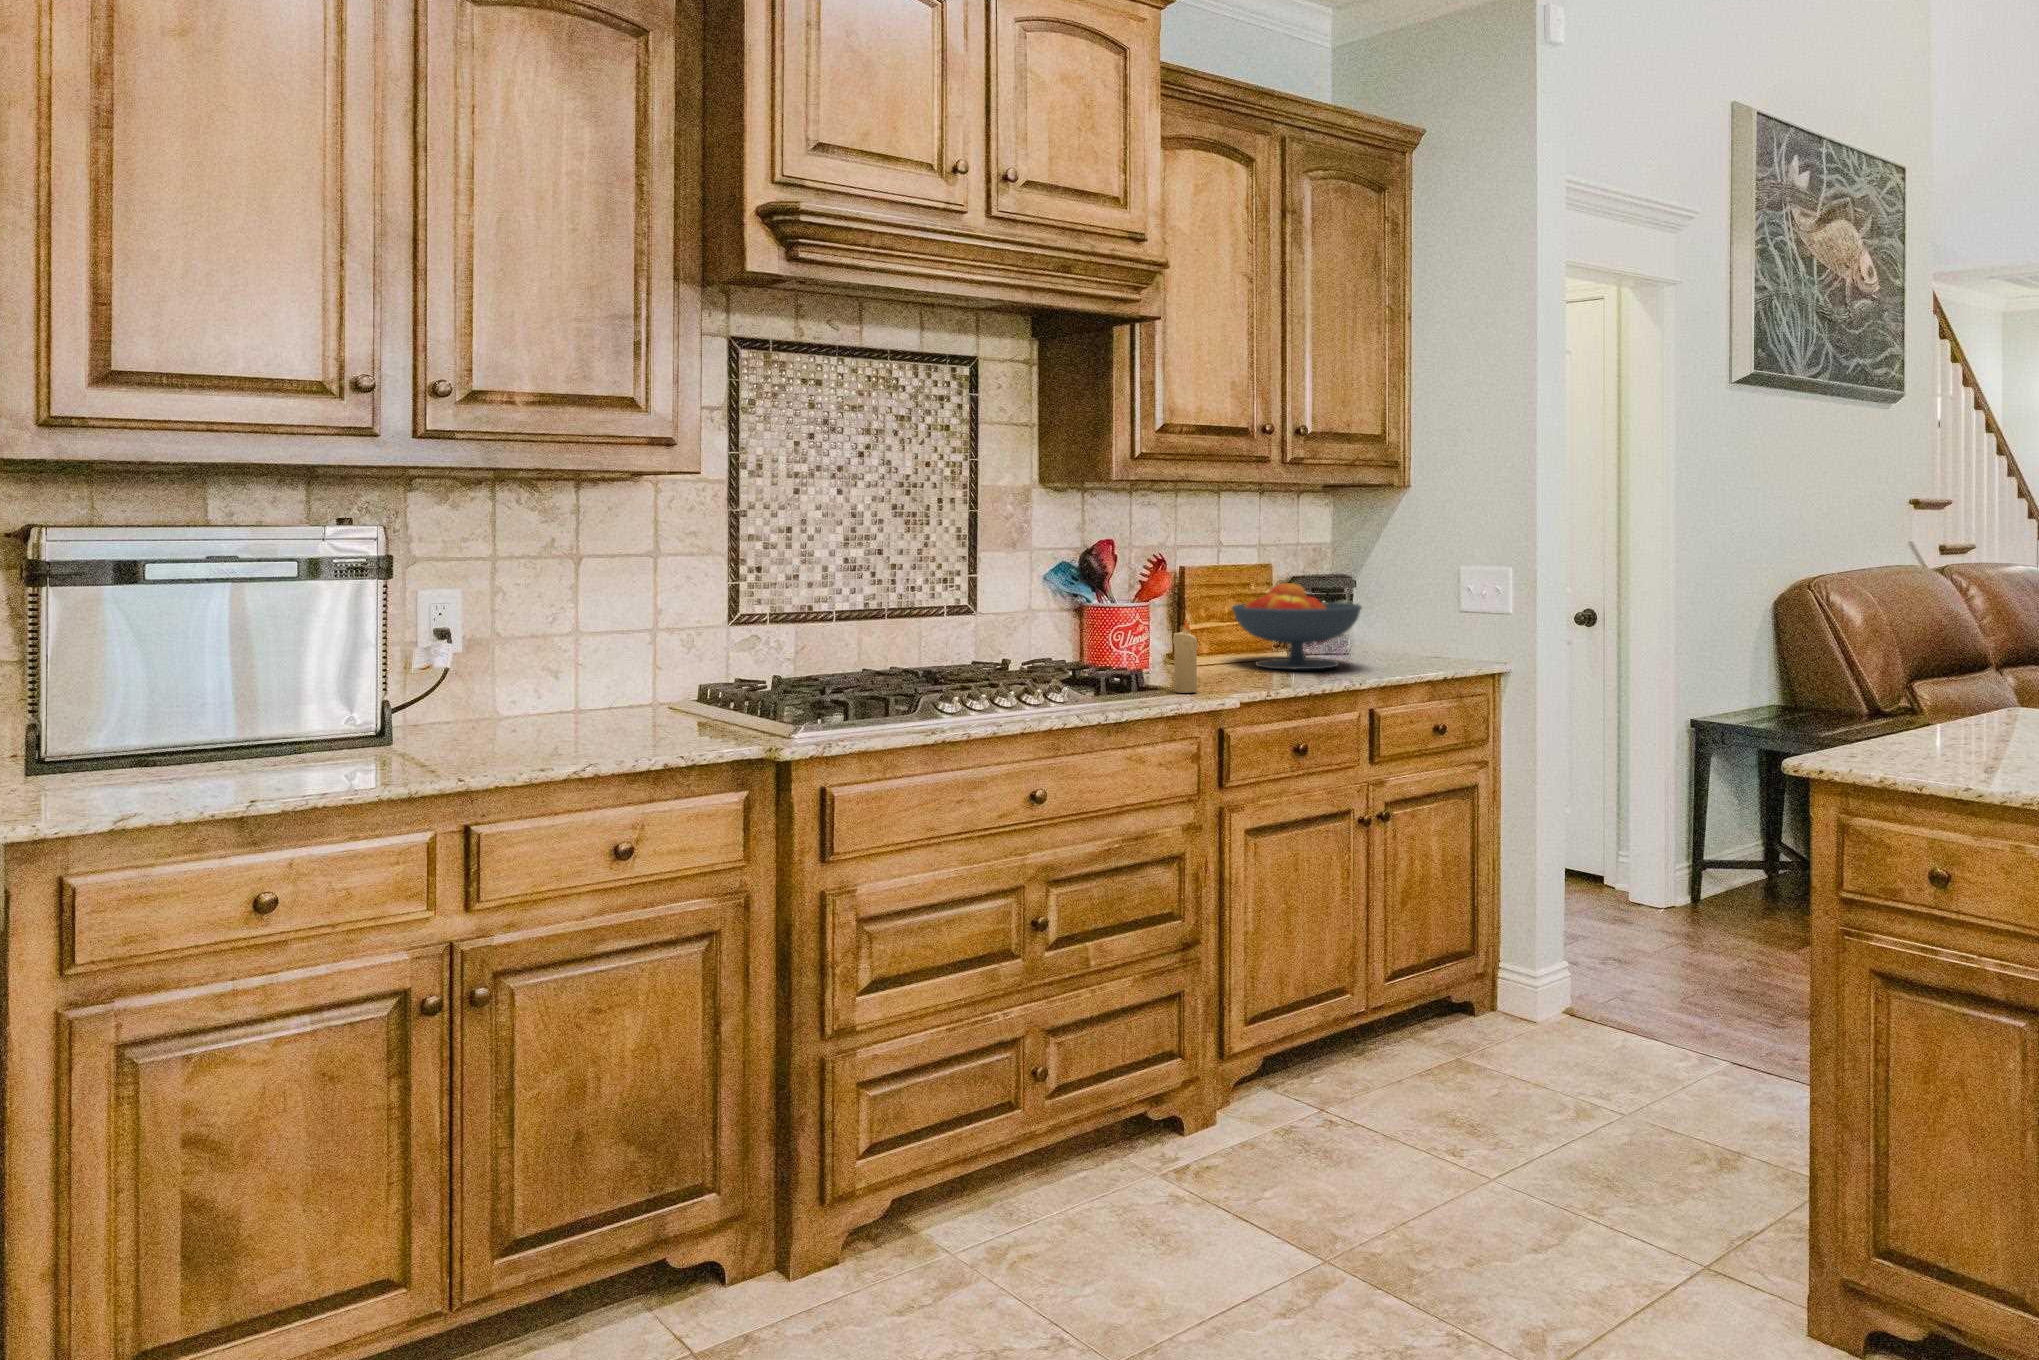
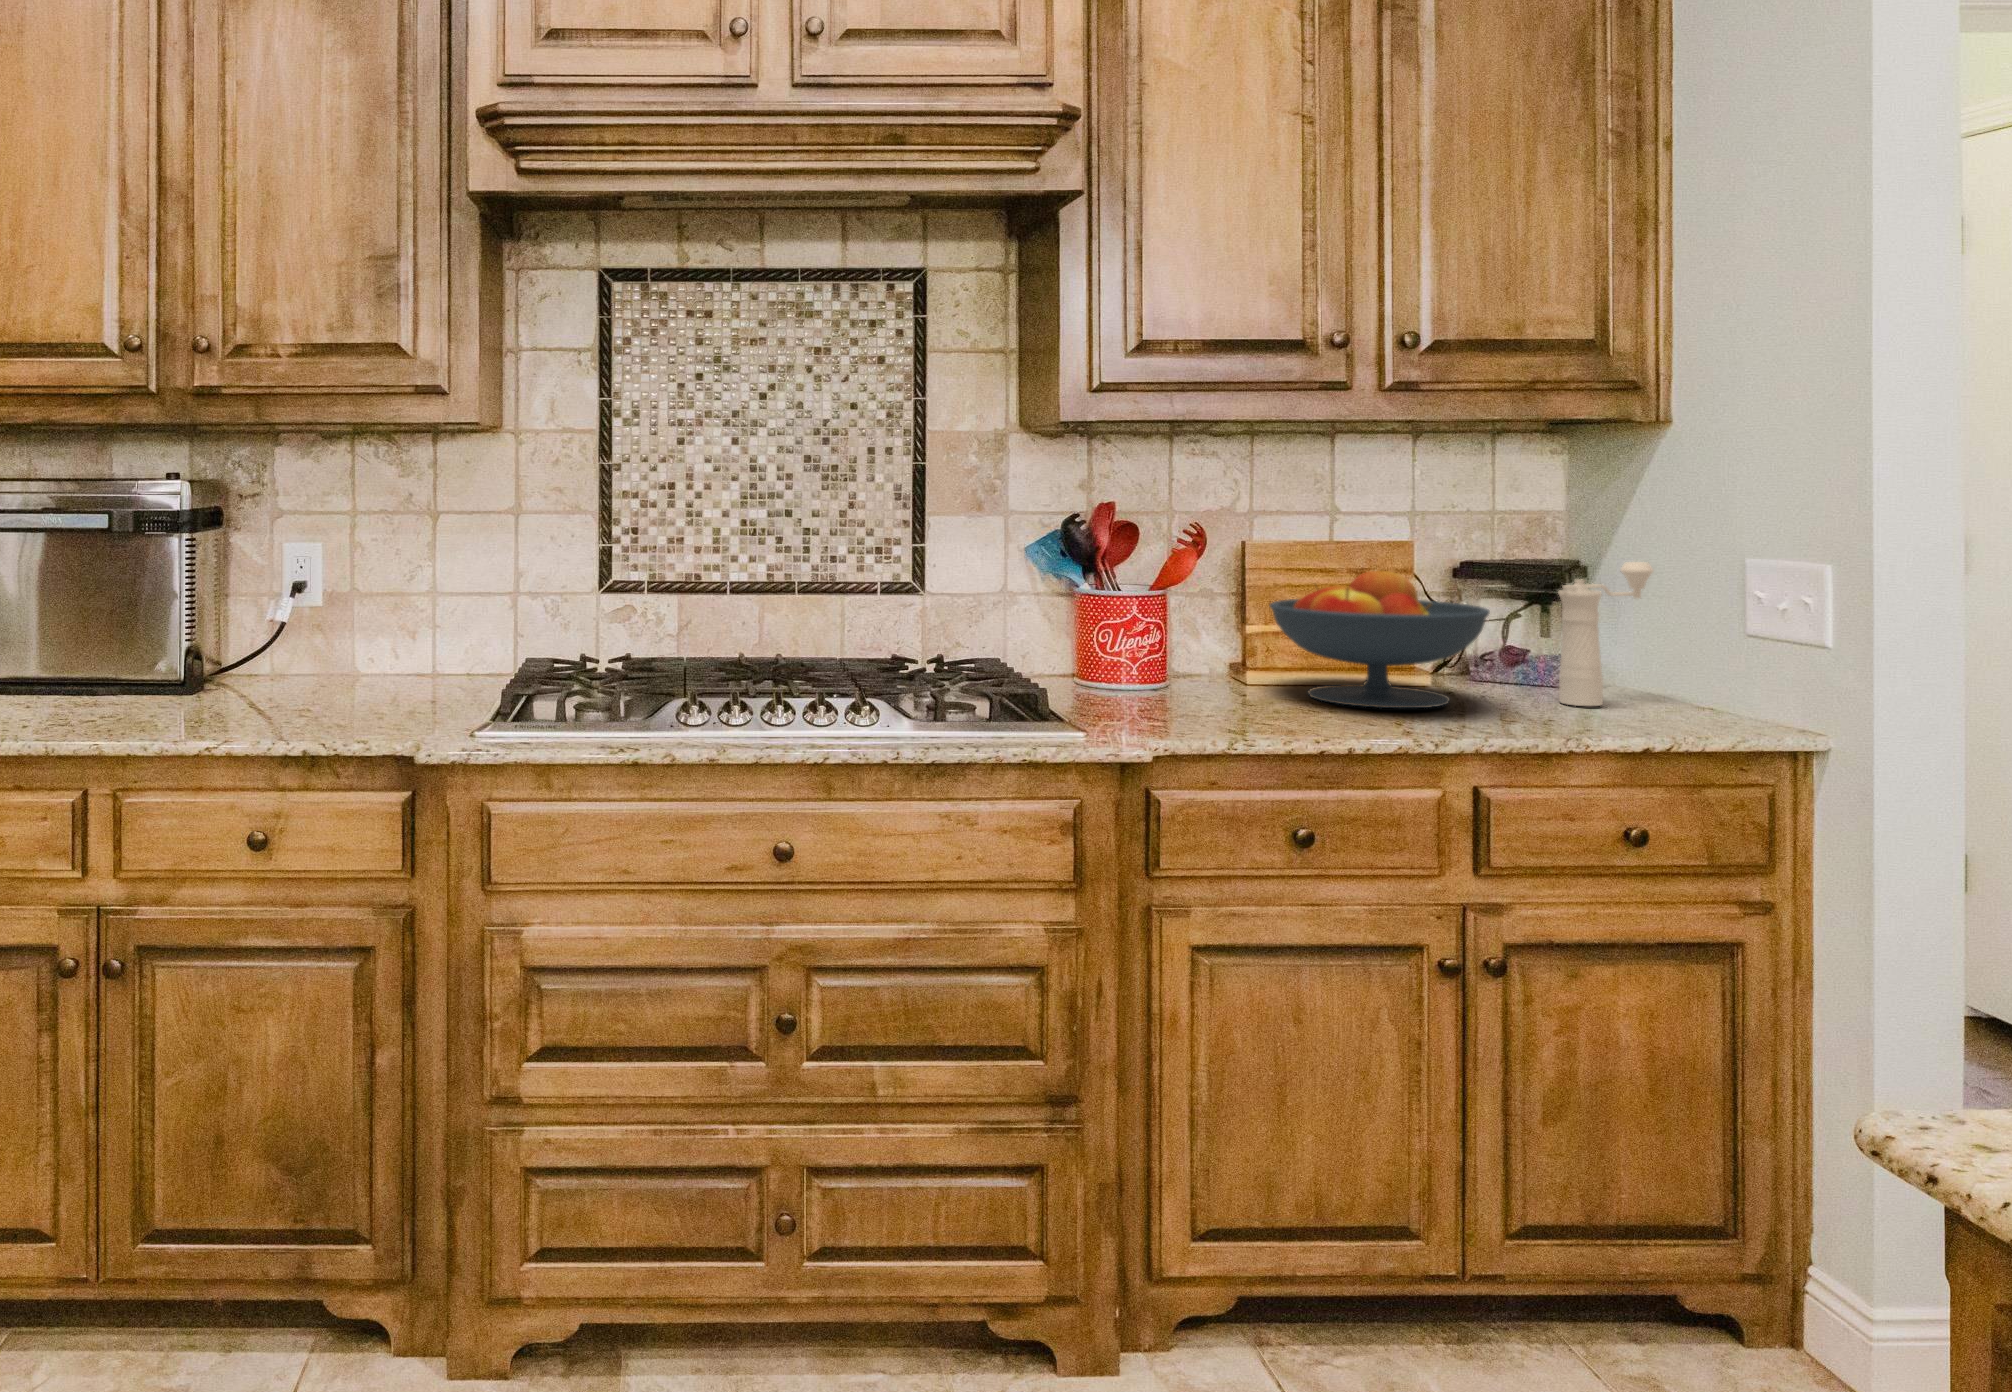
pepper mill: none [1376,573,1416,661] -> present [1558,562,1653,706]
candle: present [1173,621,1198,693] -> none [1057,619,1092,726]

